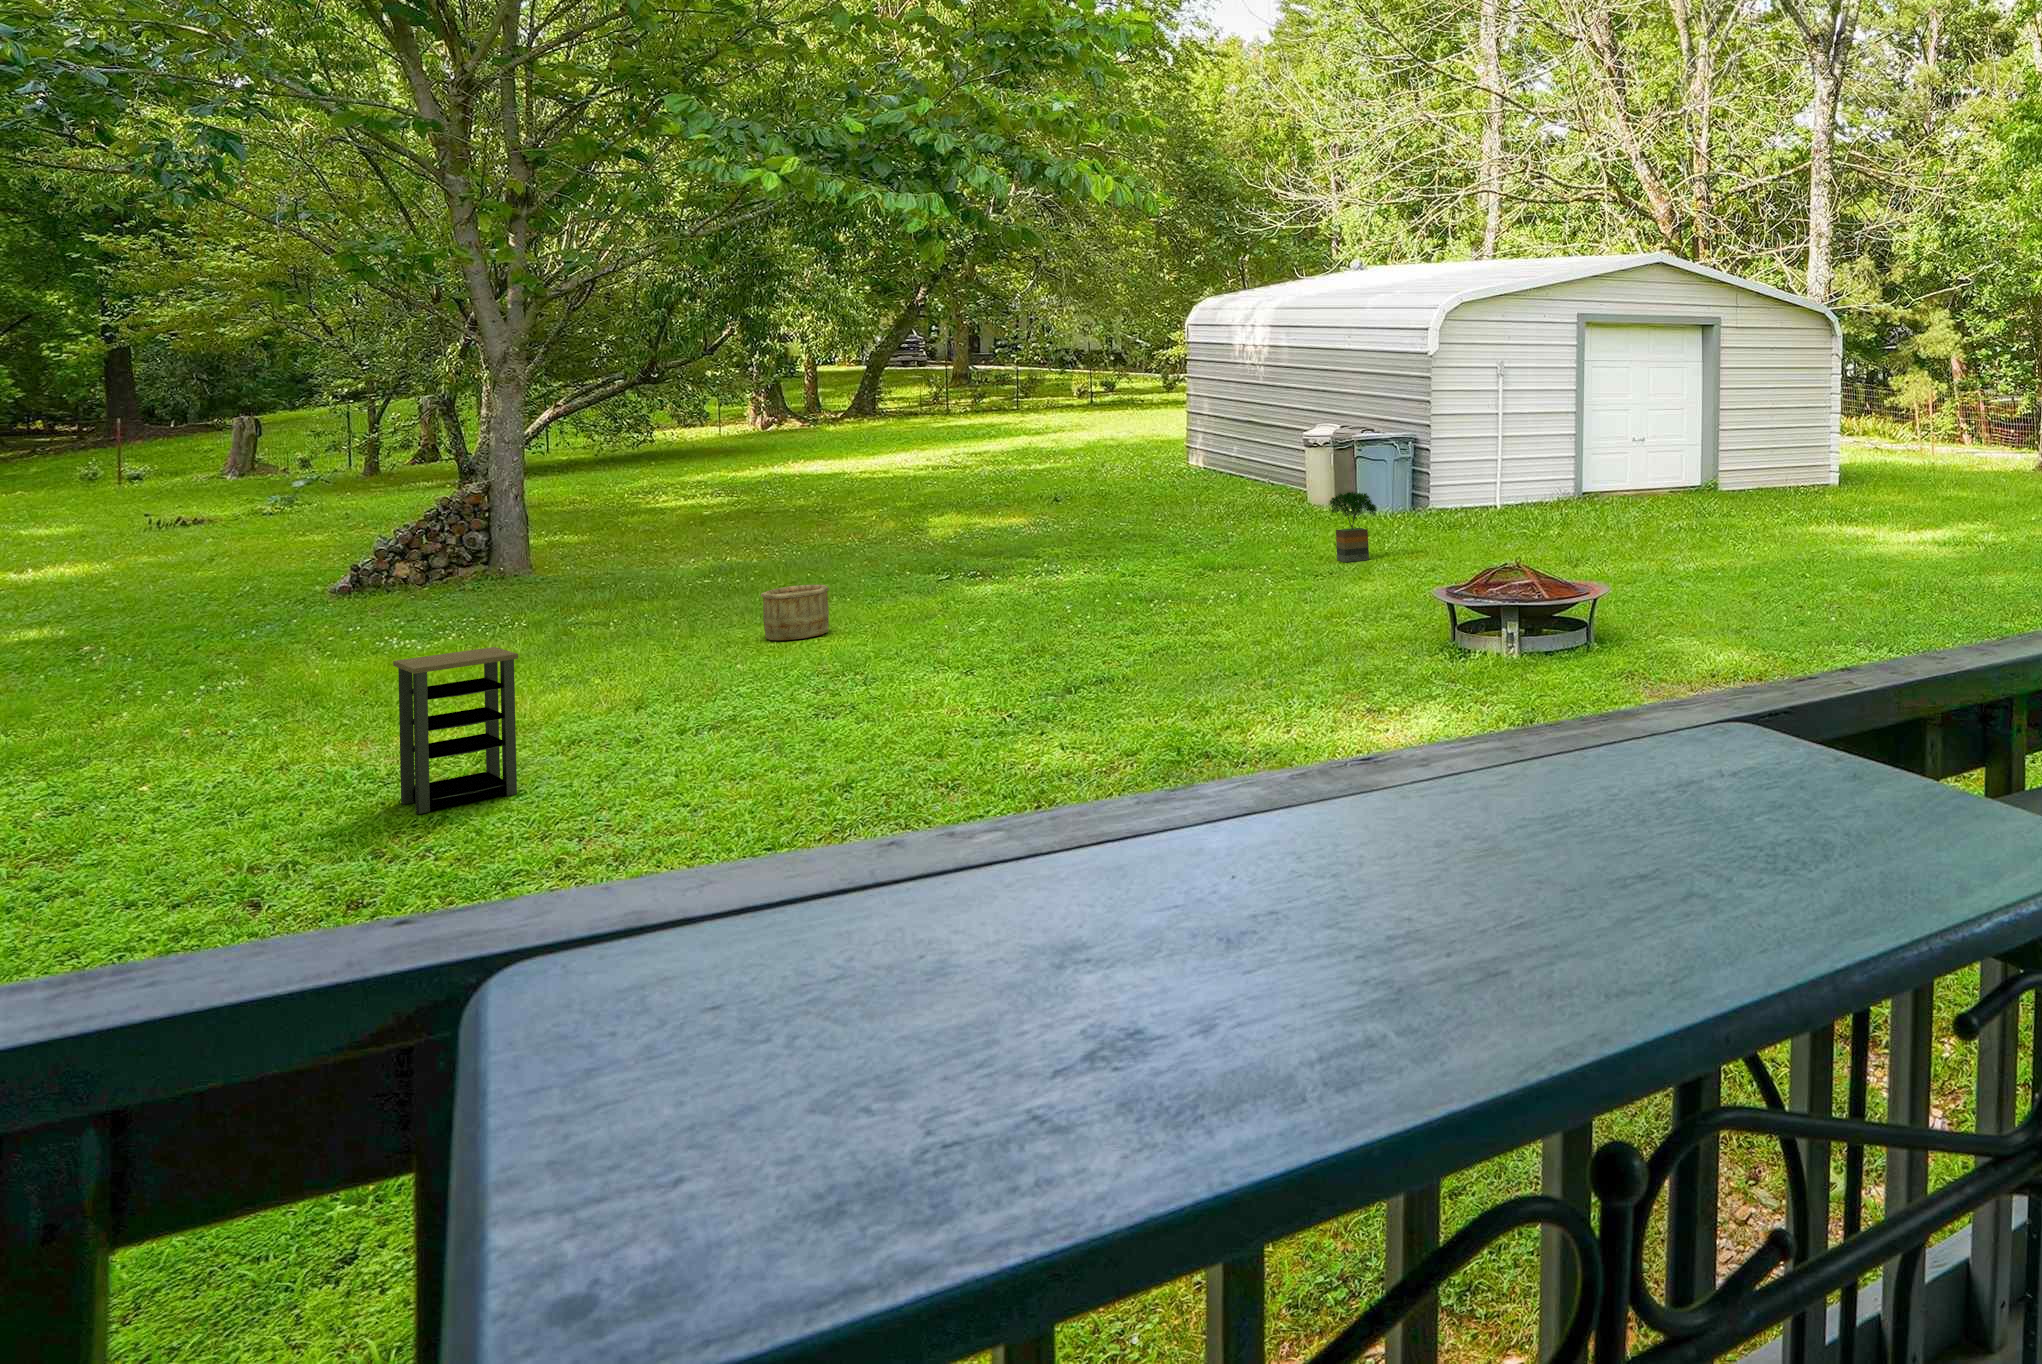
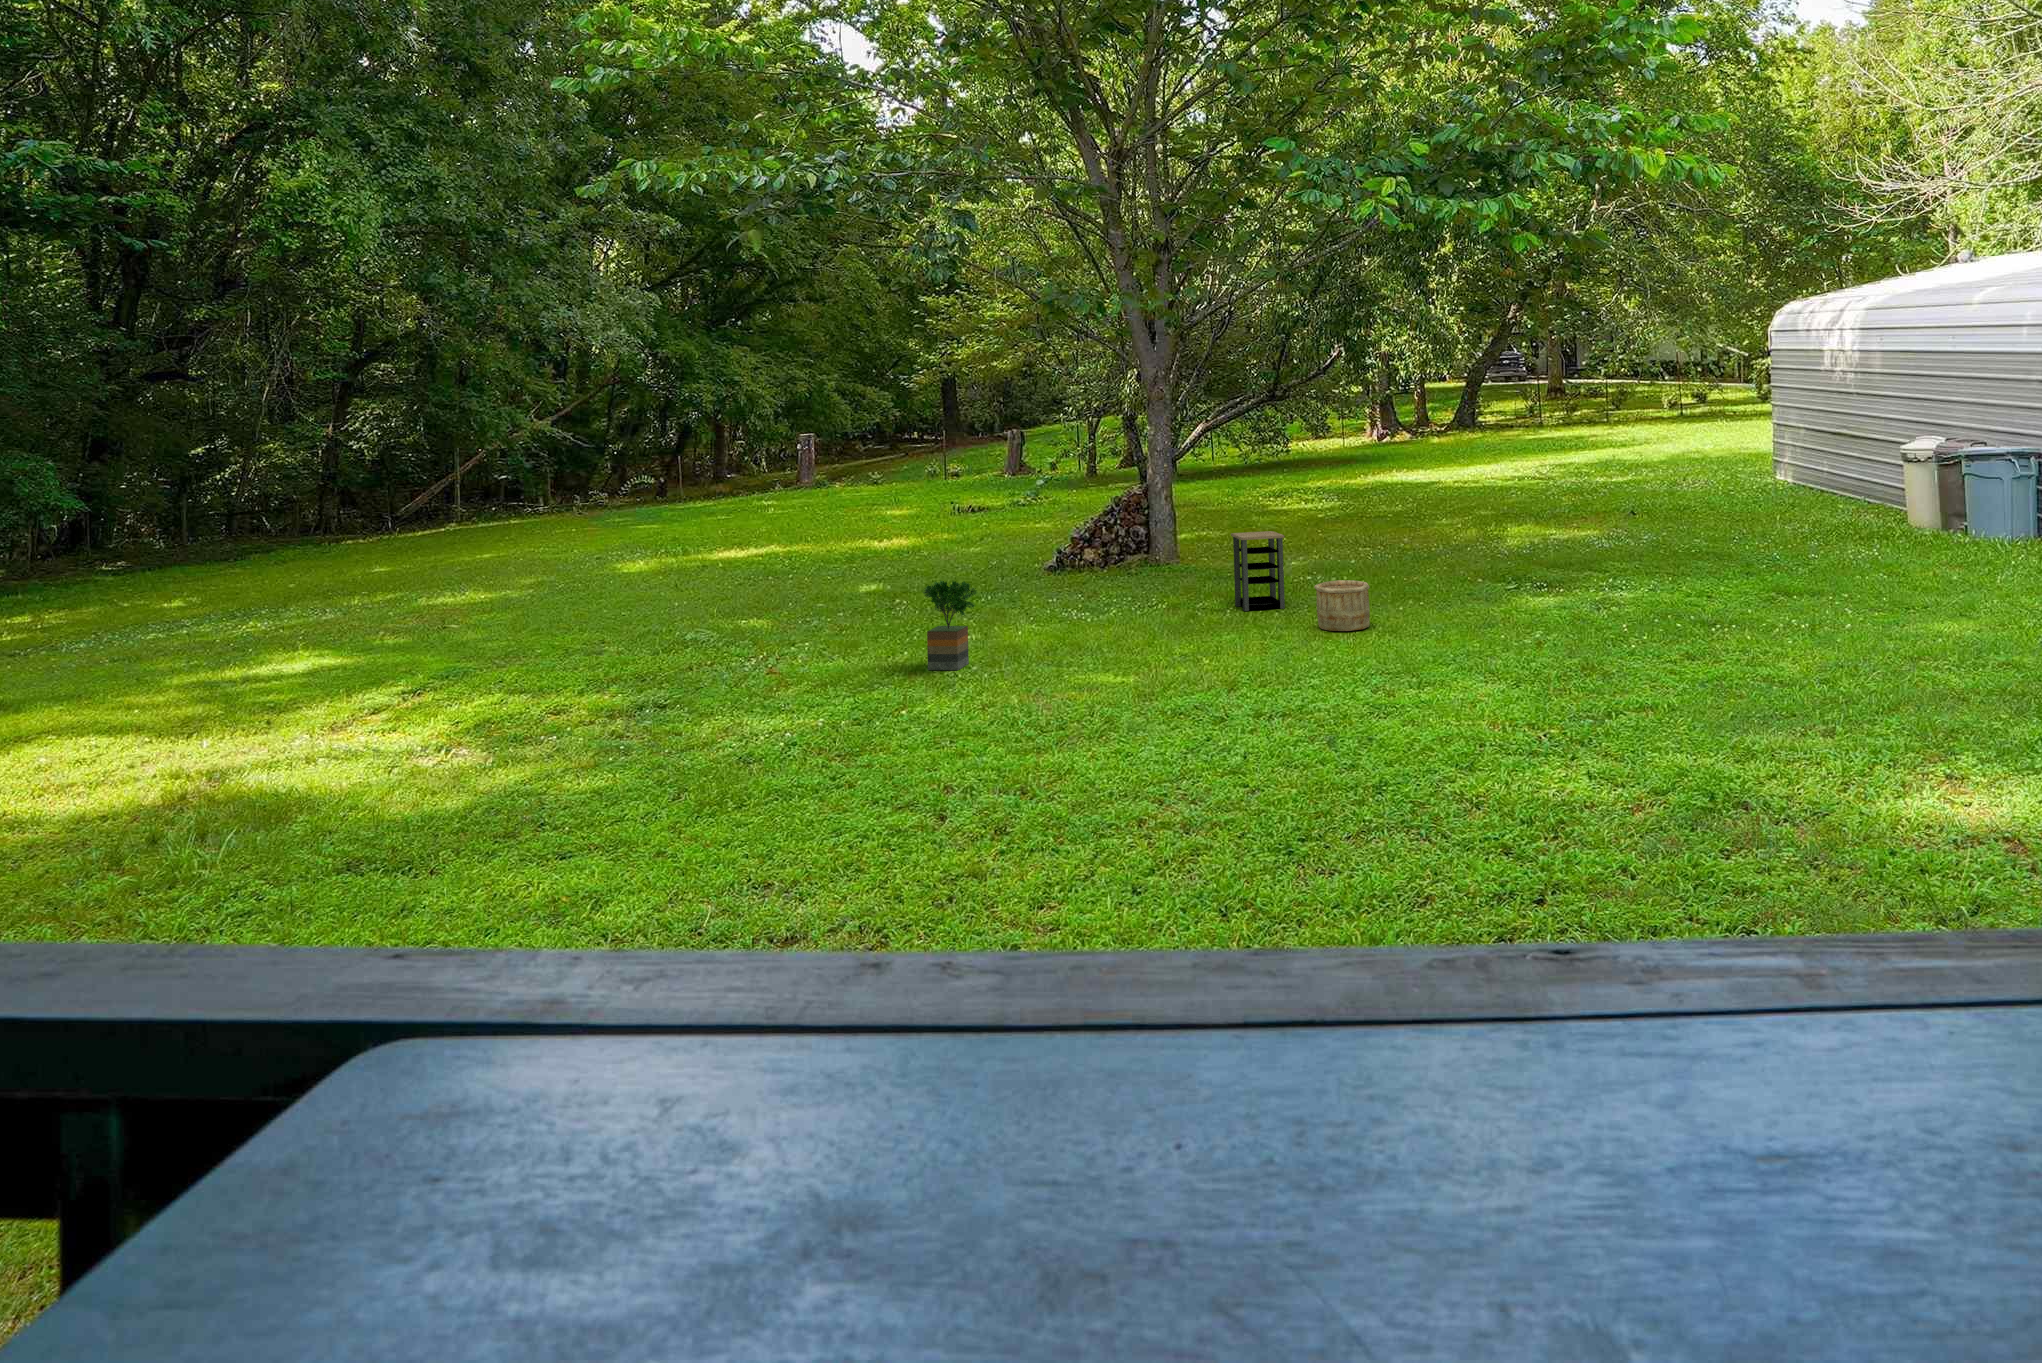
potted tree: present [1330,492,1377,562] -> present [923,581,977,670]
side table: present [393,647,518,814] -> present [1231,531,1285,611]

